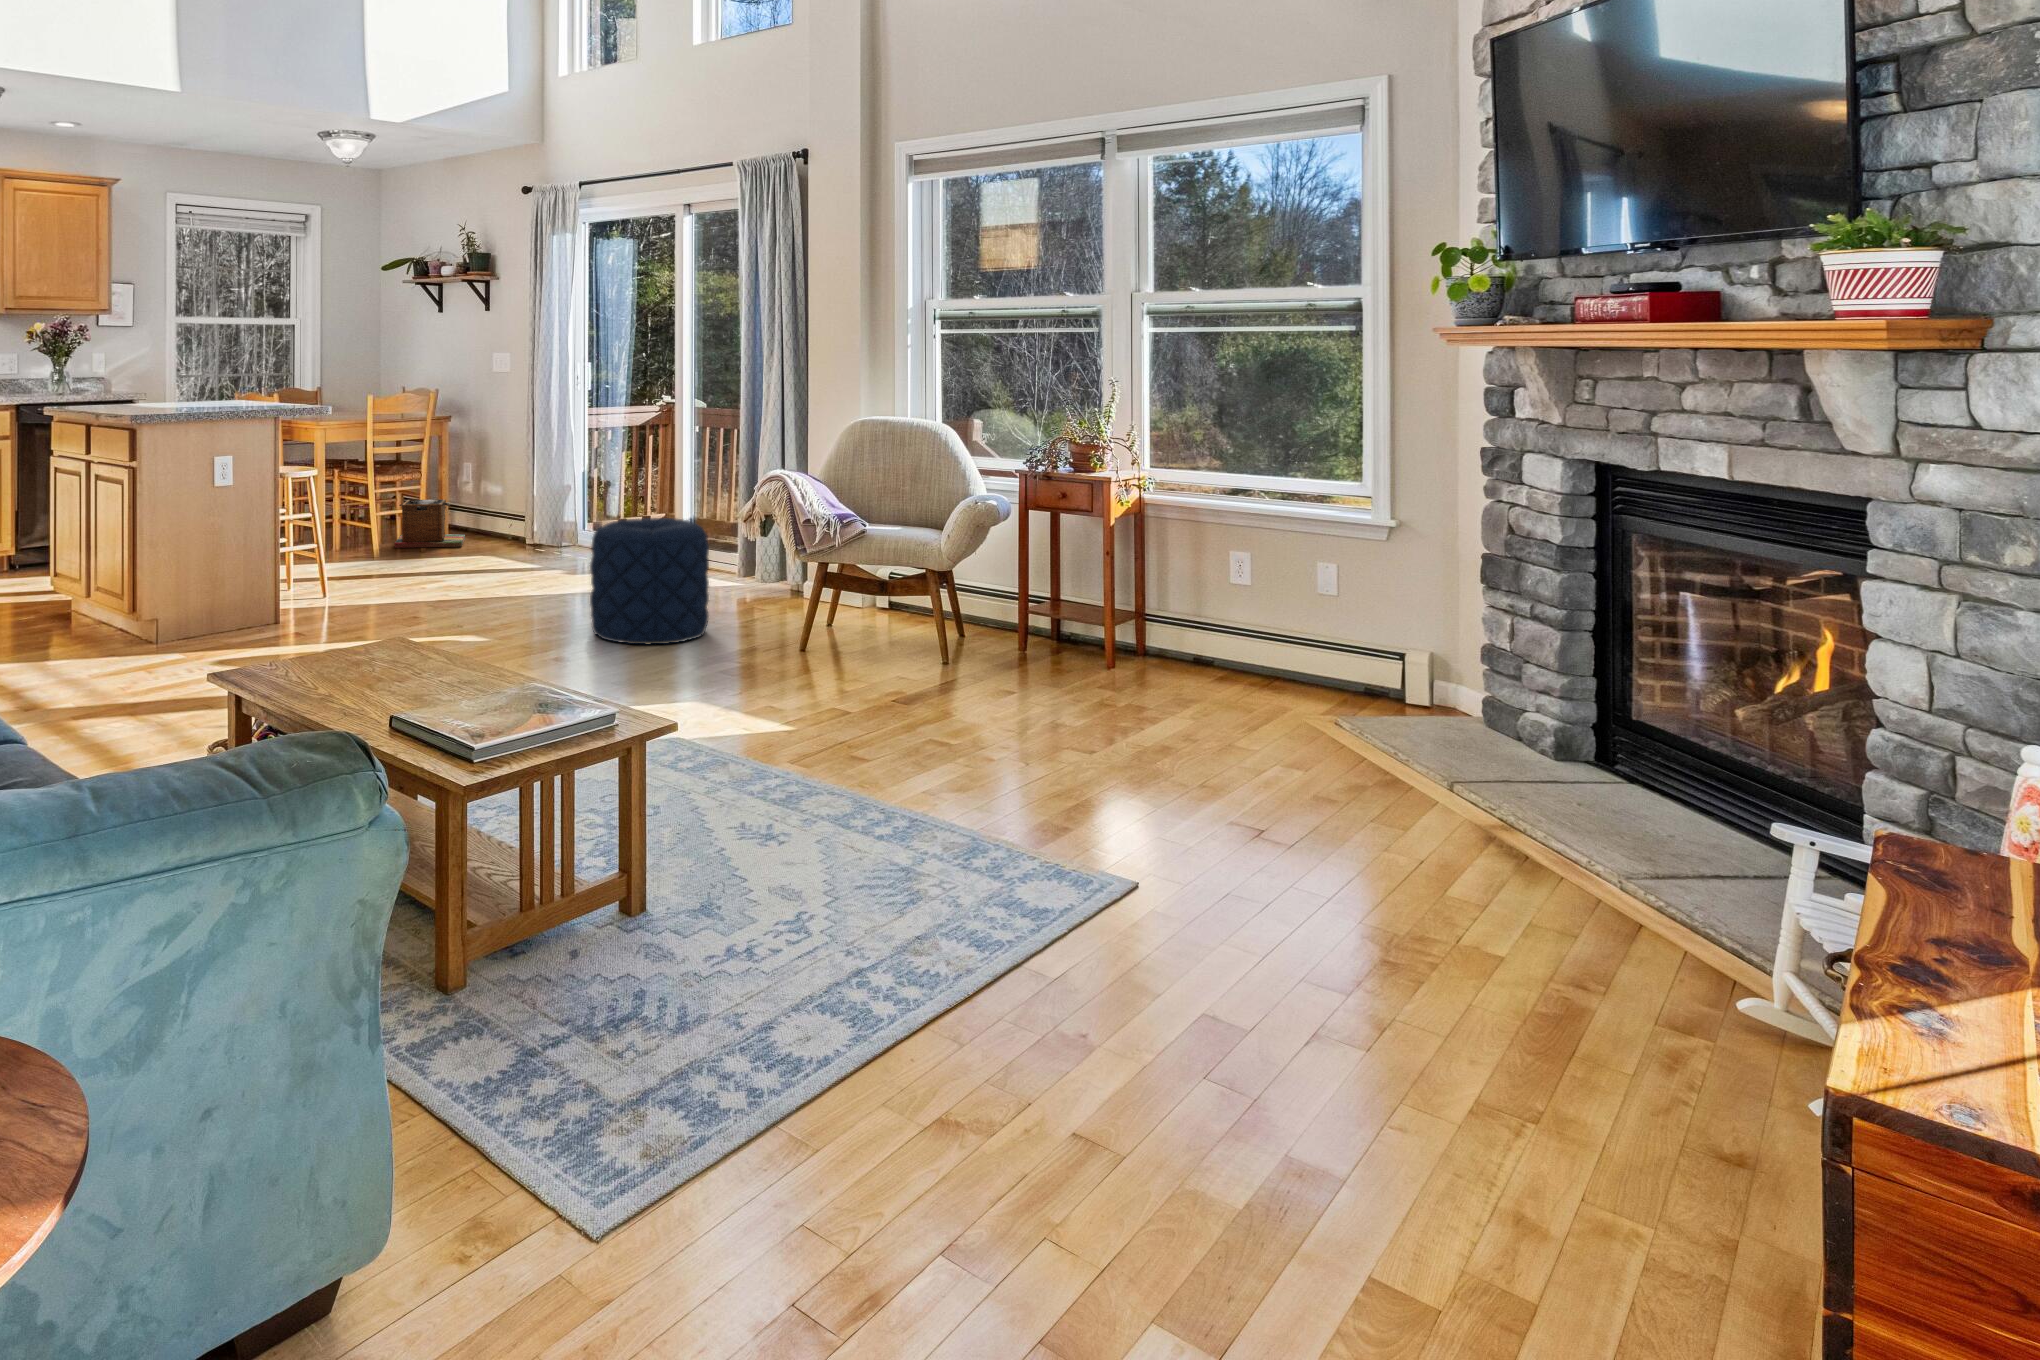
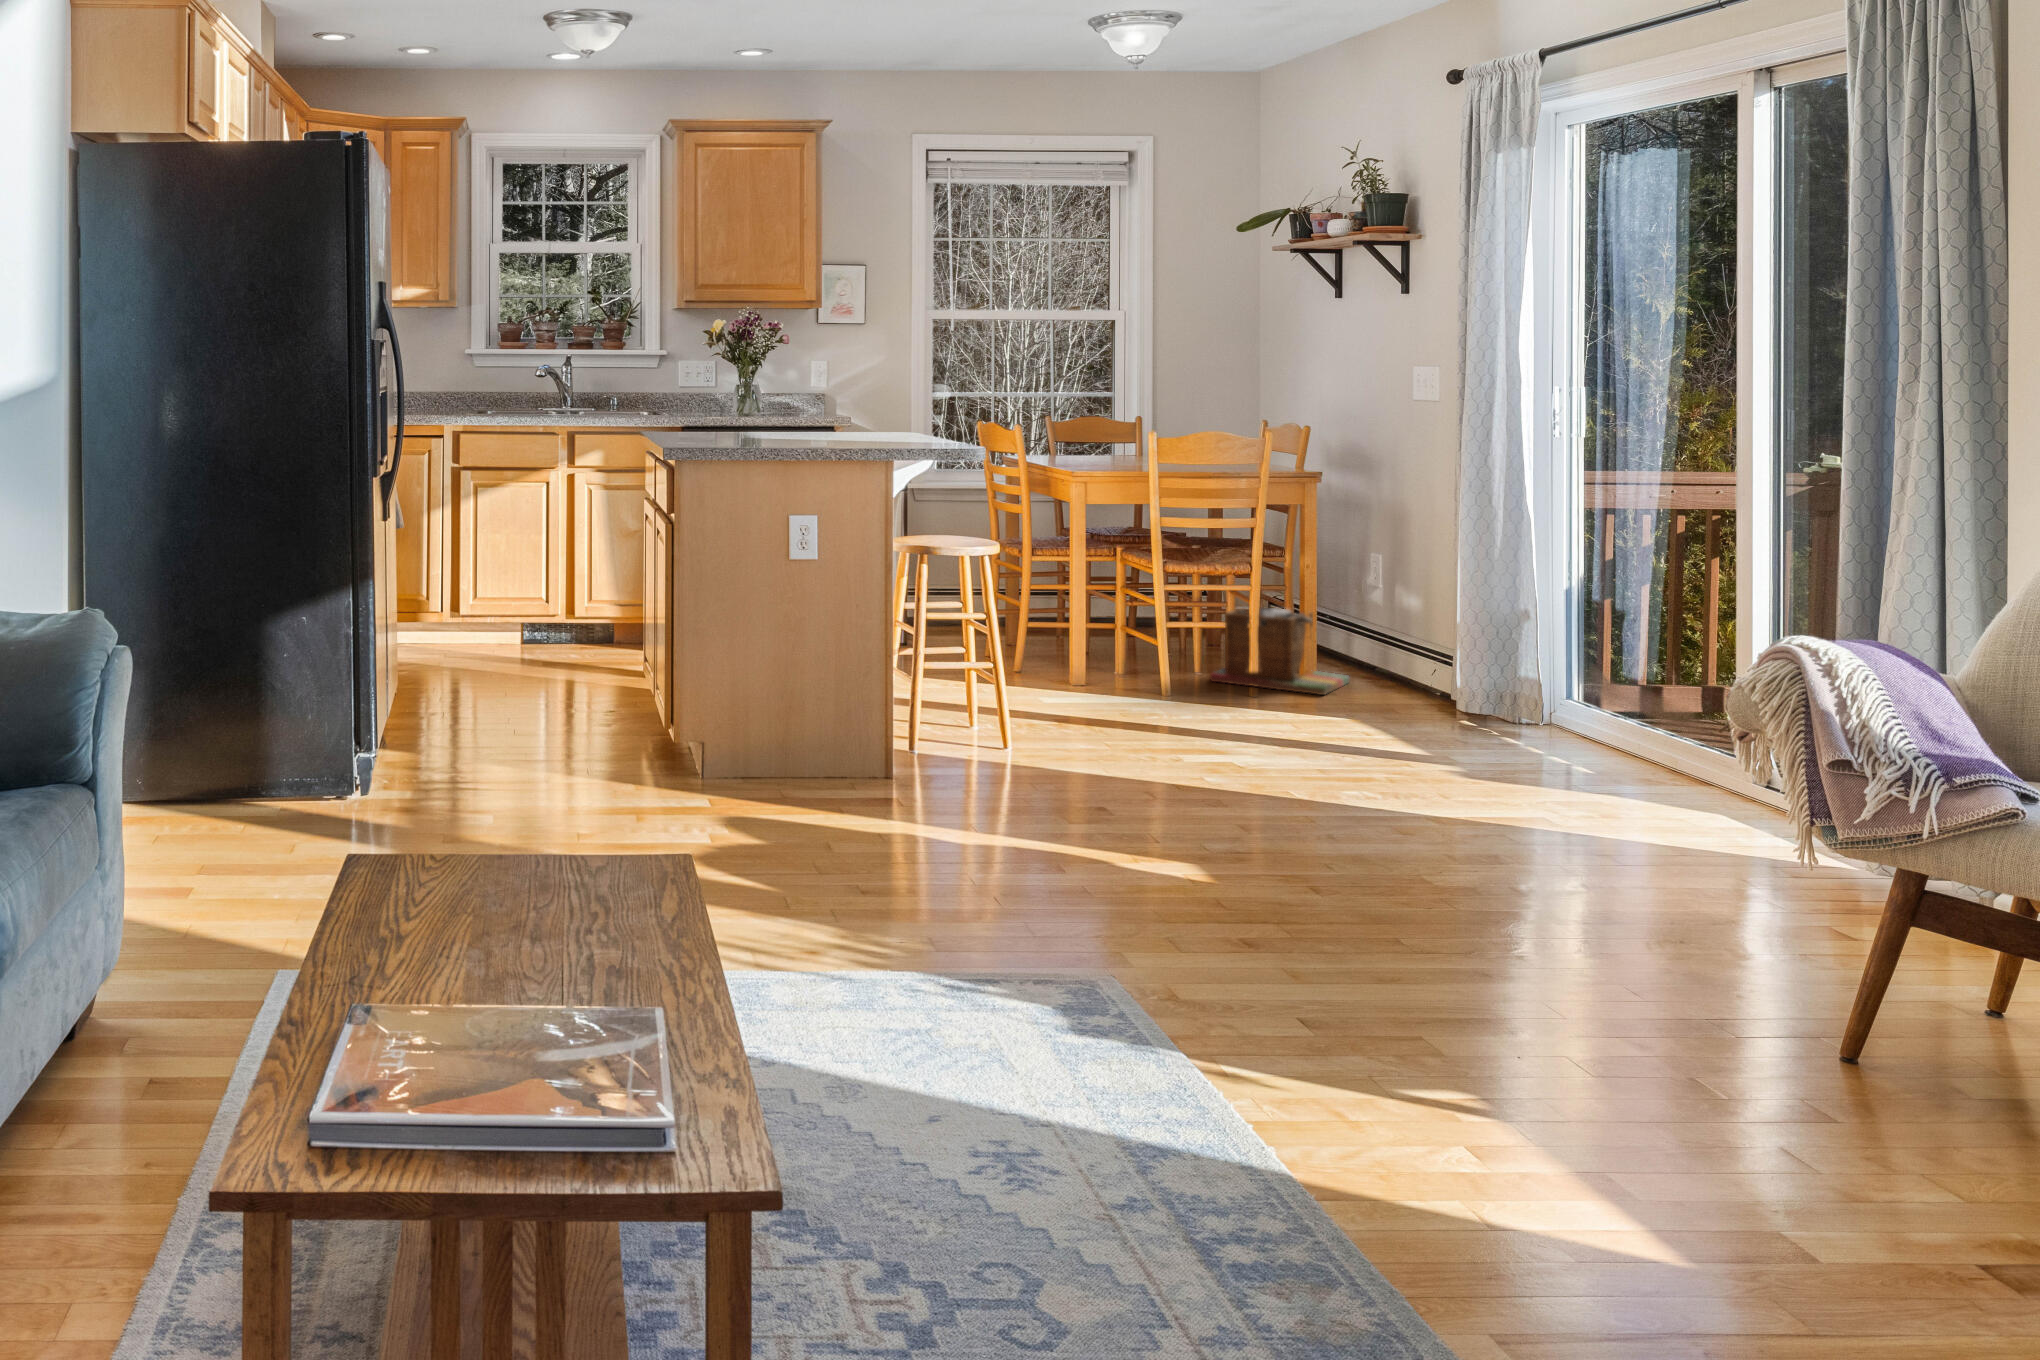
pouf: present [590,518,709,644] -> none [1350,688,1623,958]

